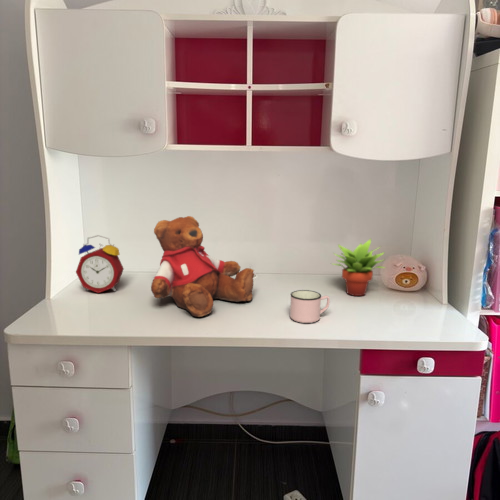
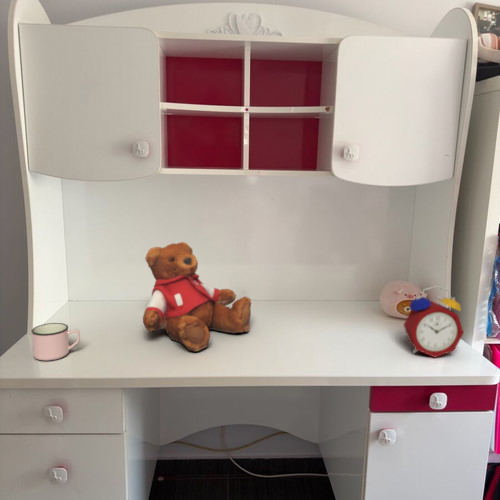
alarm clock: present [76,235,124,293] -> present [404,286,464,357]
succulent plant: present [334,239,384,296] -> none [330,265,388,325]
mug: present [290,290,330,323] -> present [32,323,80,361]

